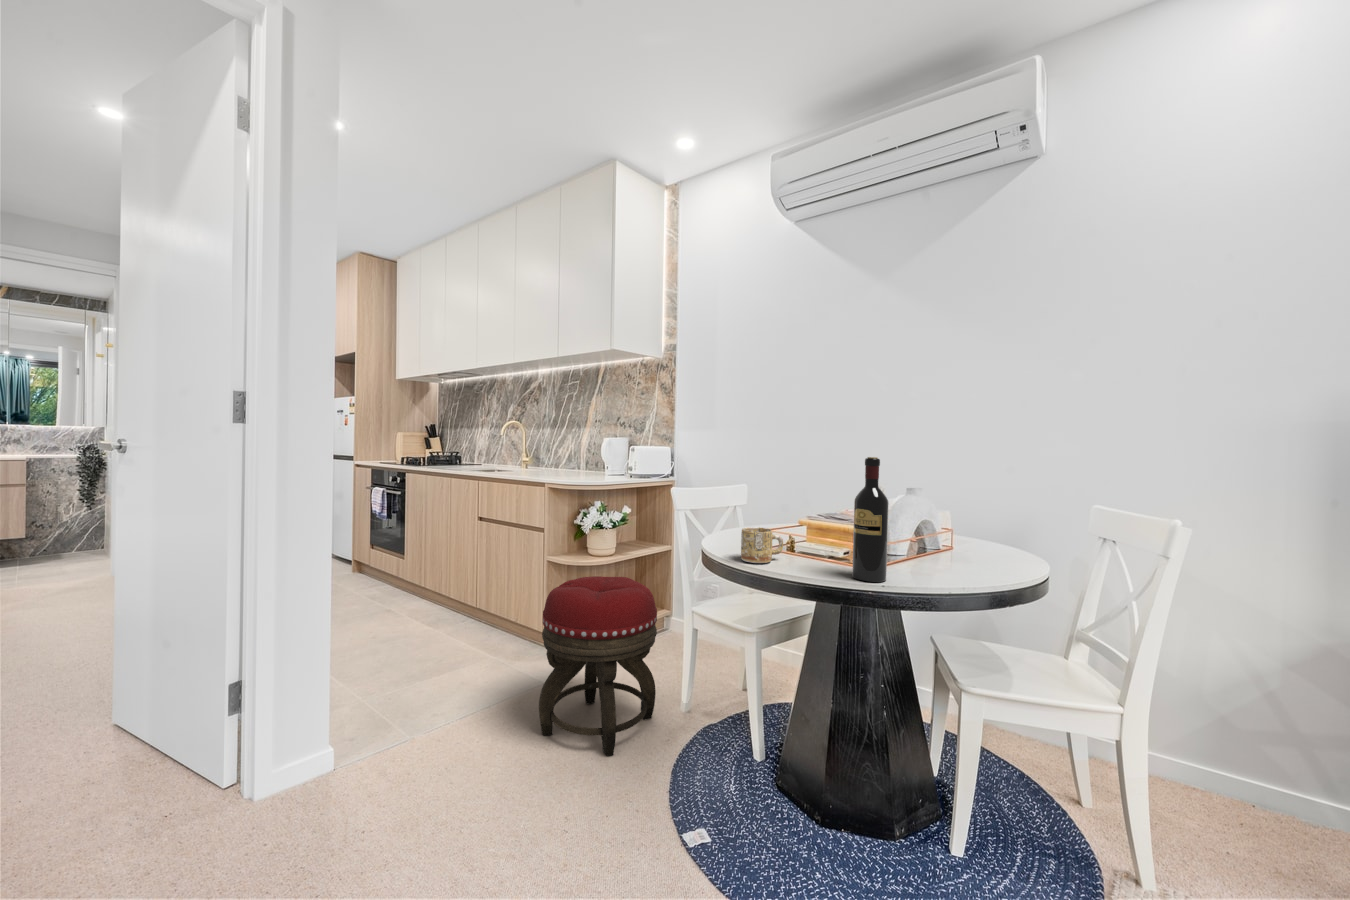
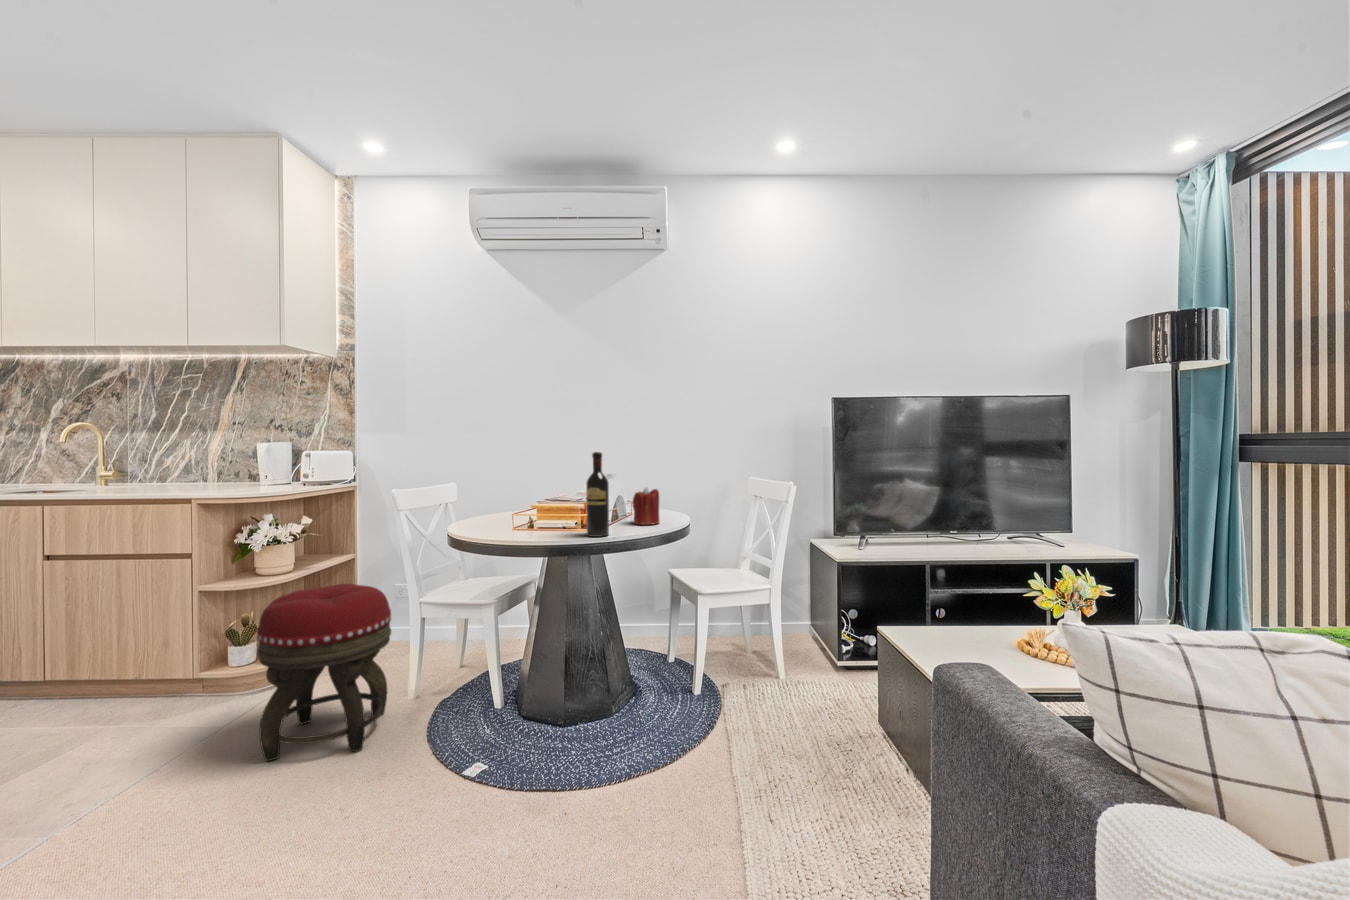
candle: none [939,513,985,573] -> present [632,487,659,525]
mug: present [741,527,783,563] -> none [499,511,531,538]

